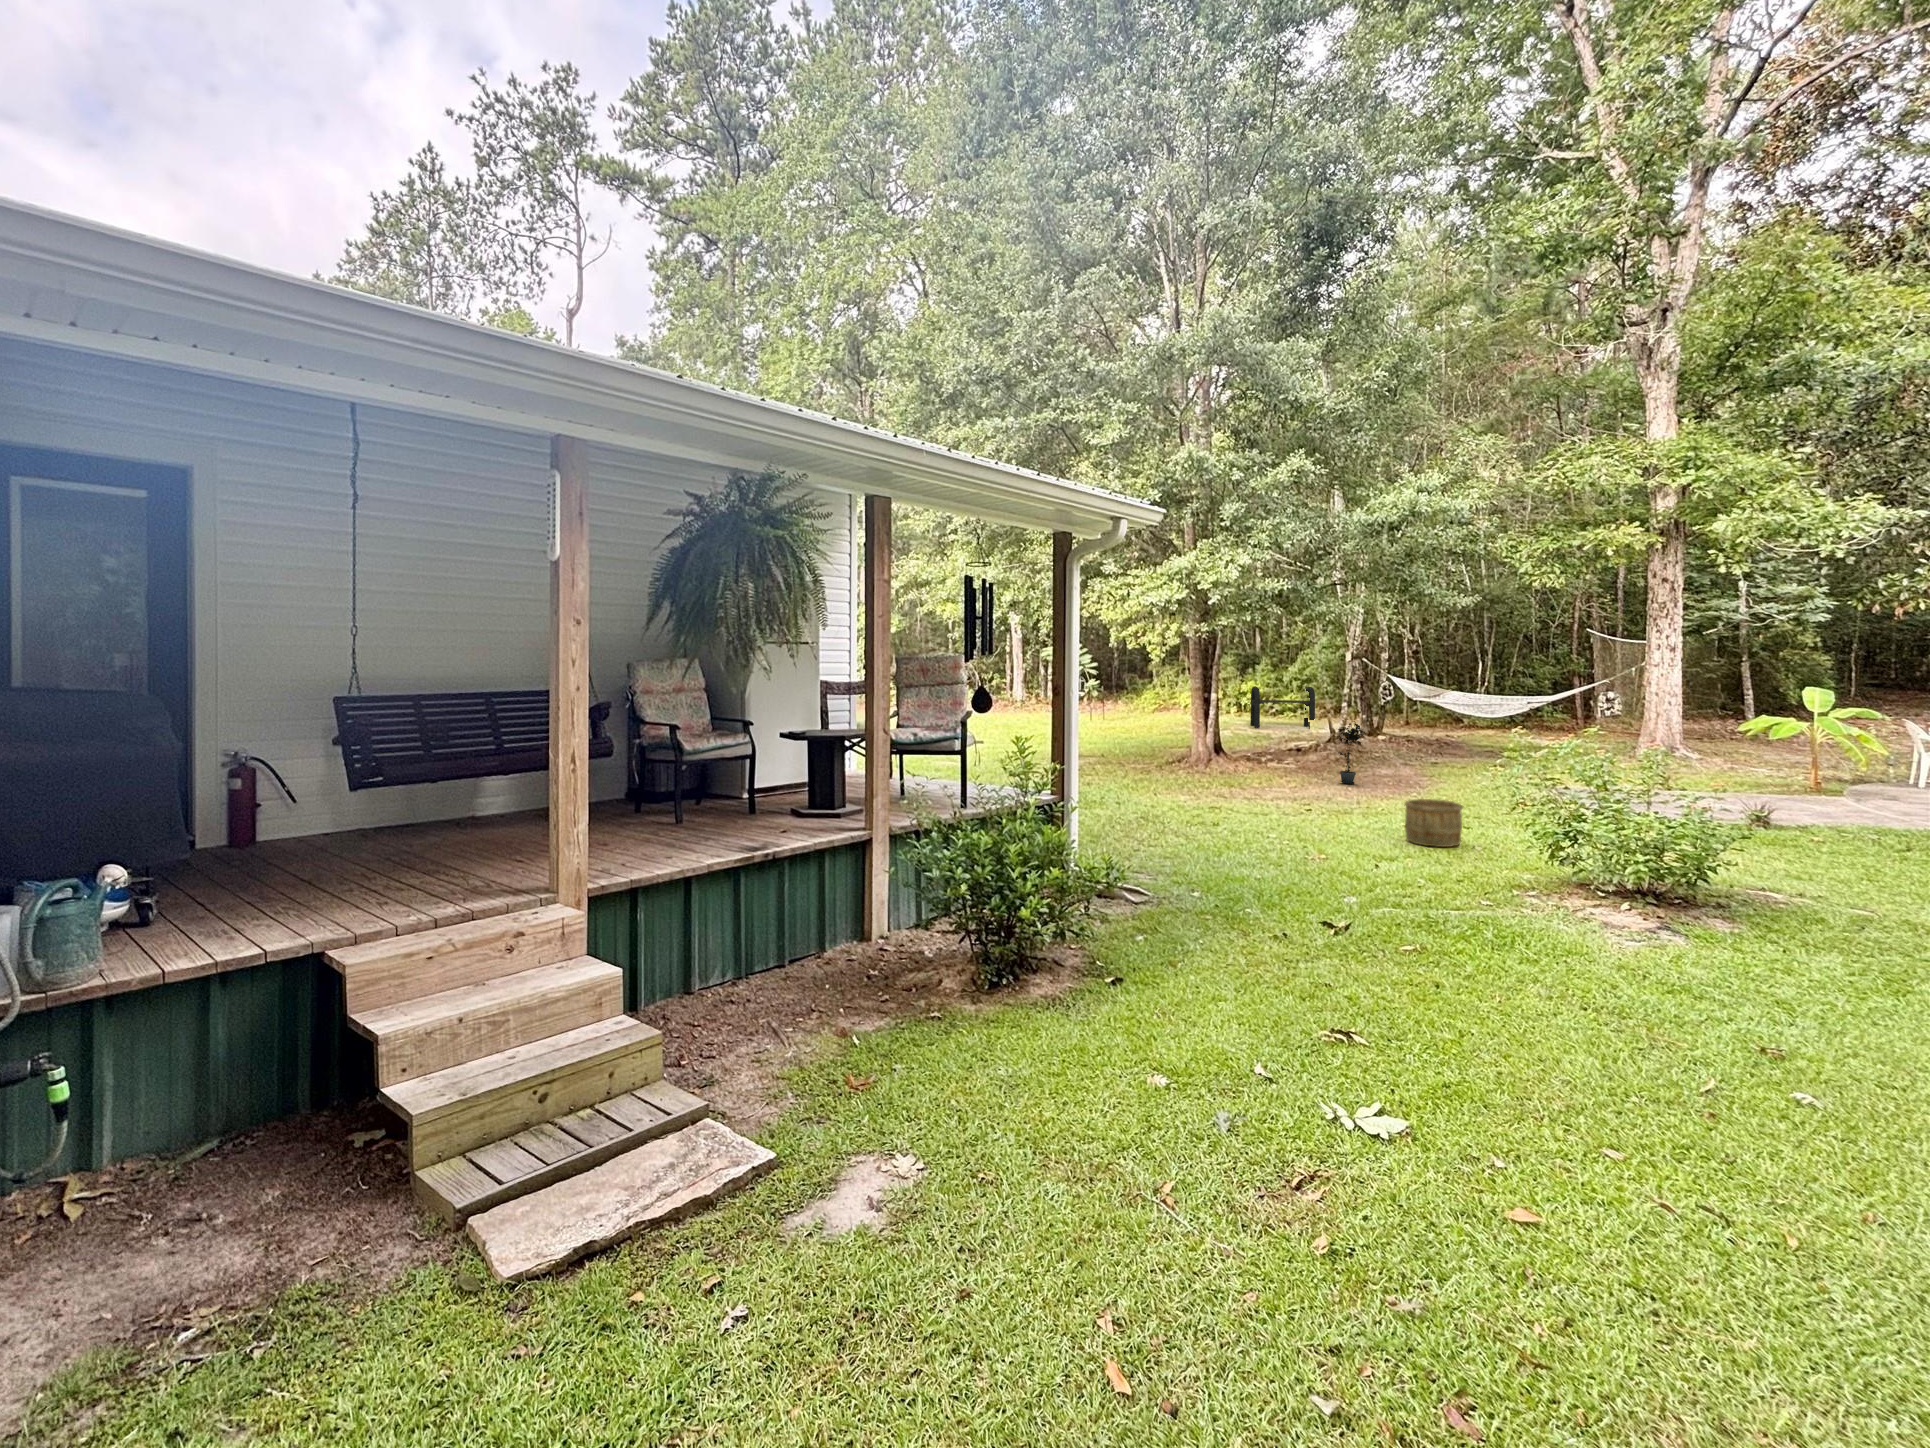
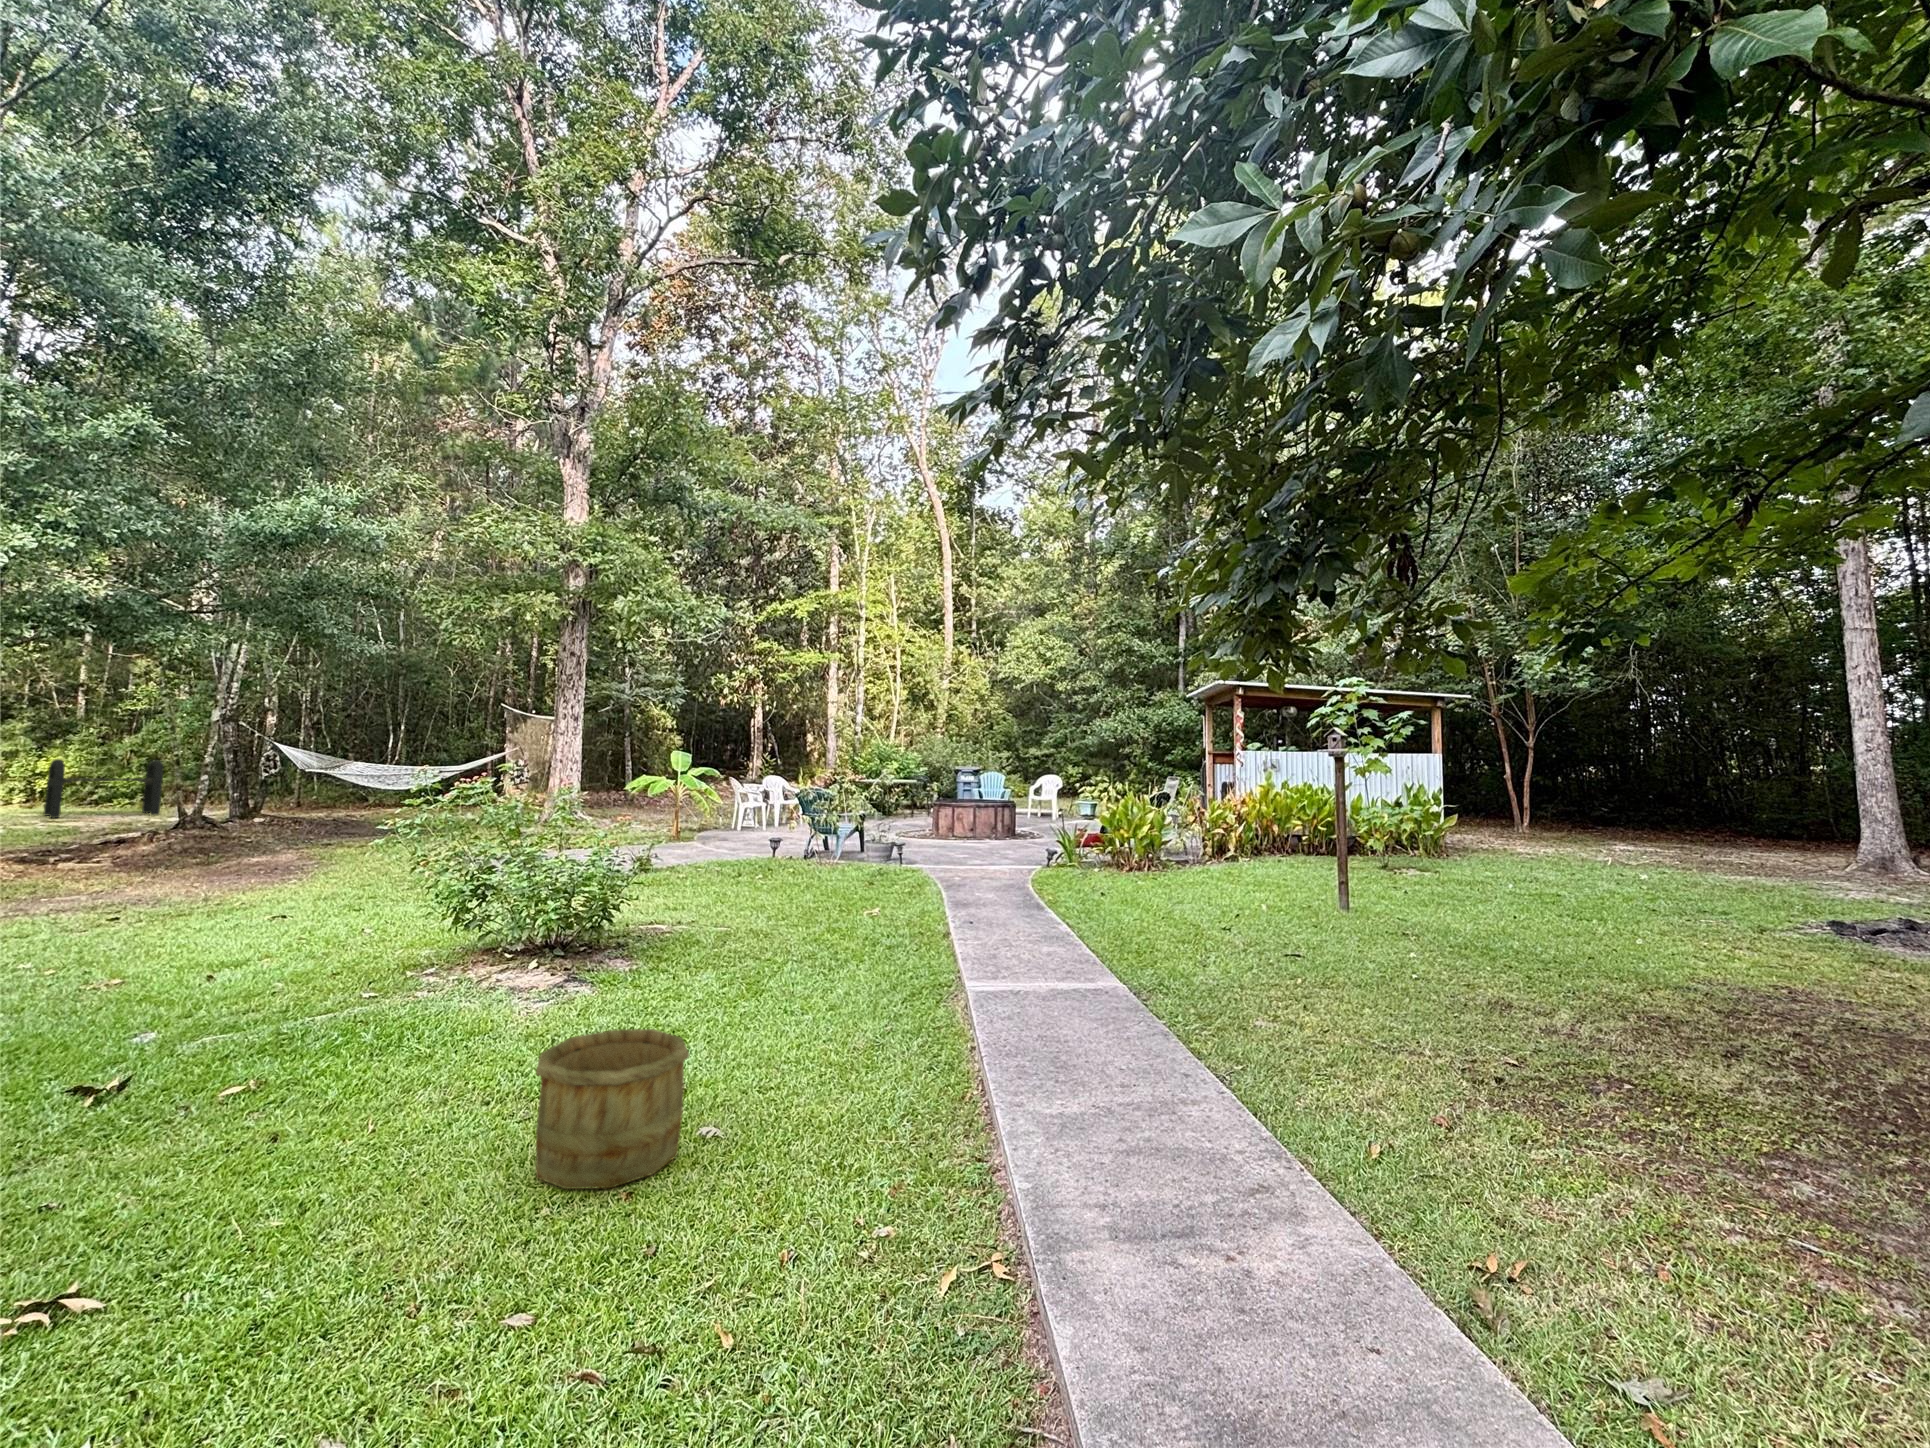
potted plant: present [1337,721,1366,784] -> none [175,789,227,875]
wooden bucket: present [1404,799,1463,847] -> present [536,1029,689,1189]

